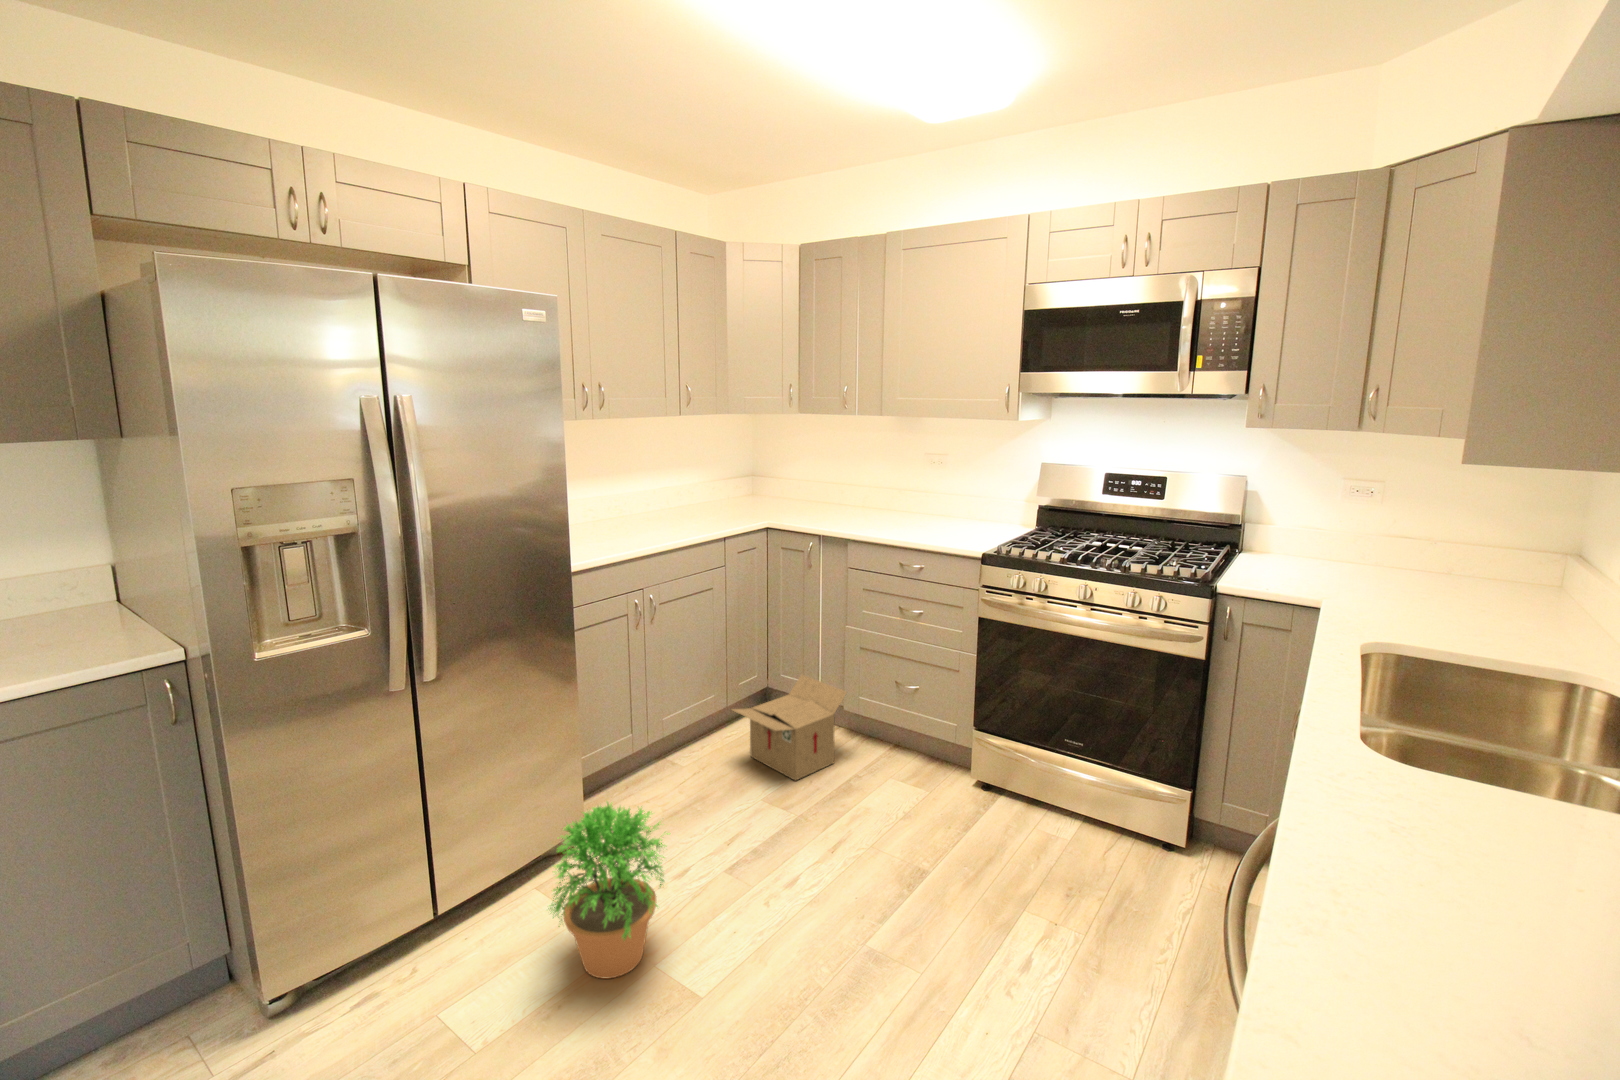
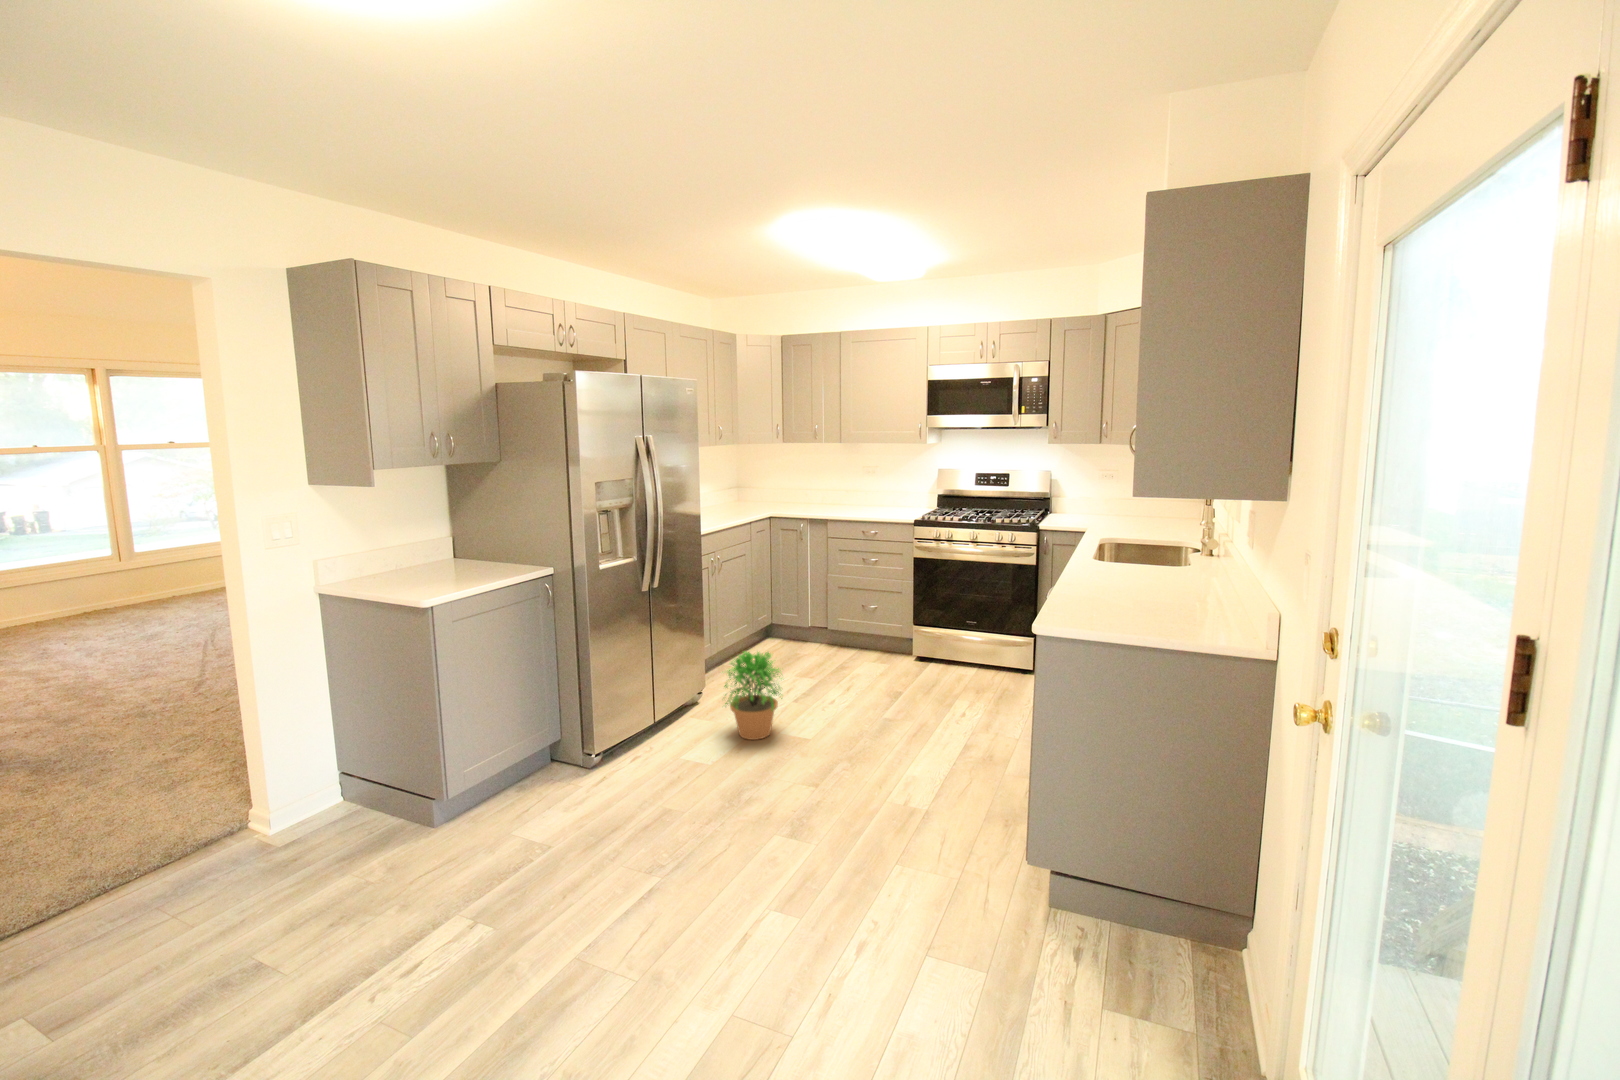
cardboard box: present [732,675,847,780] -> none [765,607,834,666]

